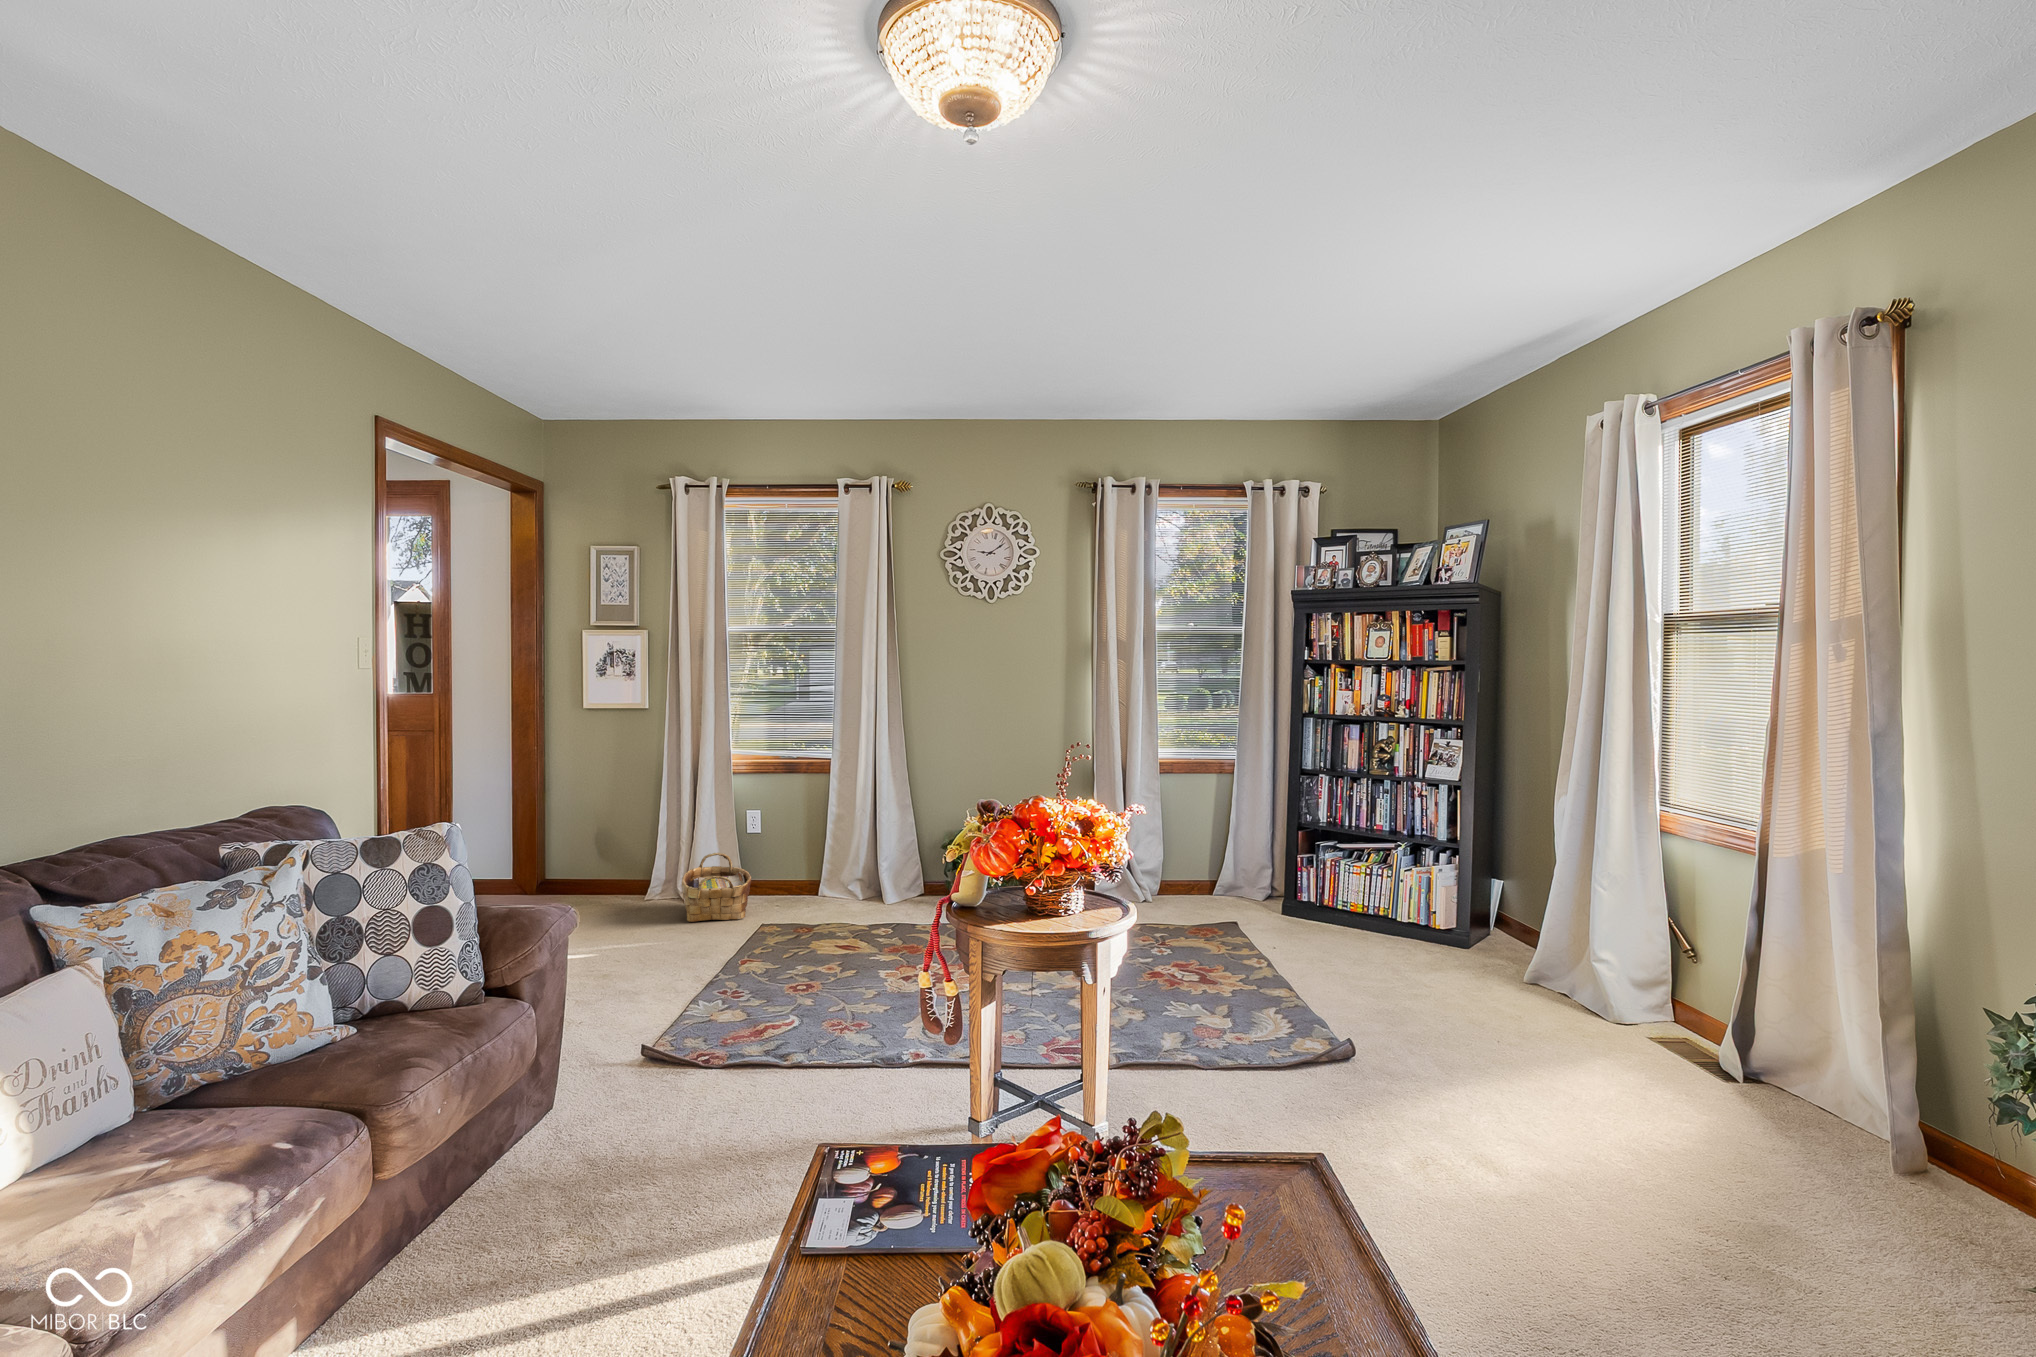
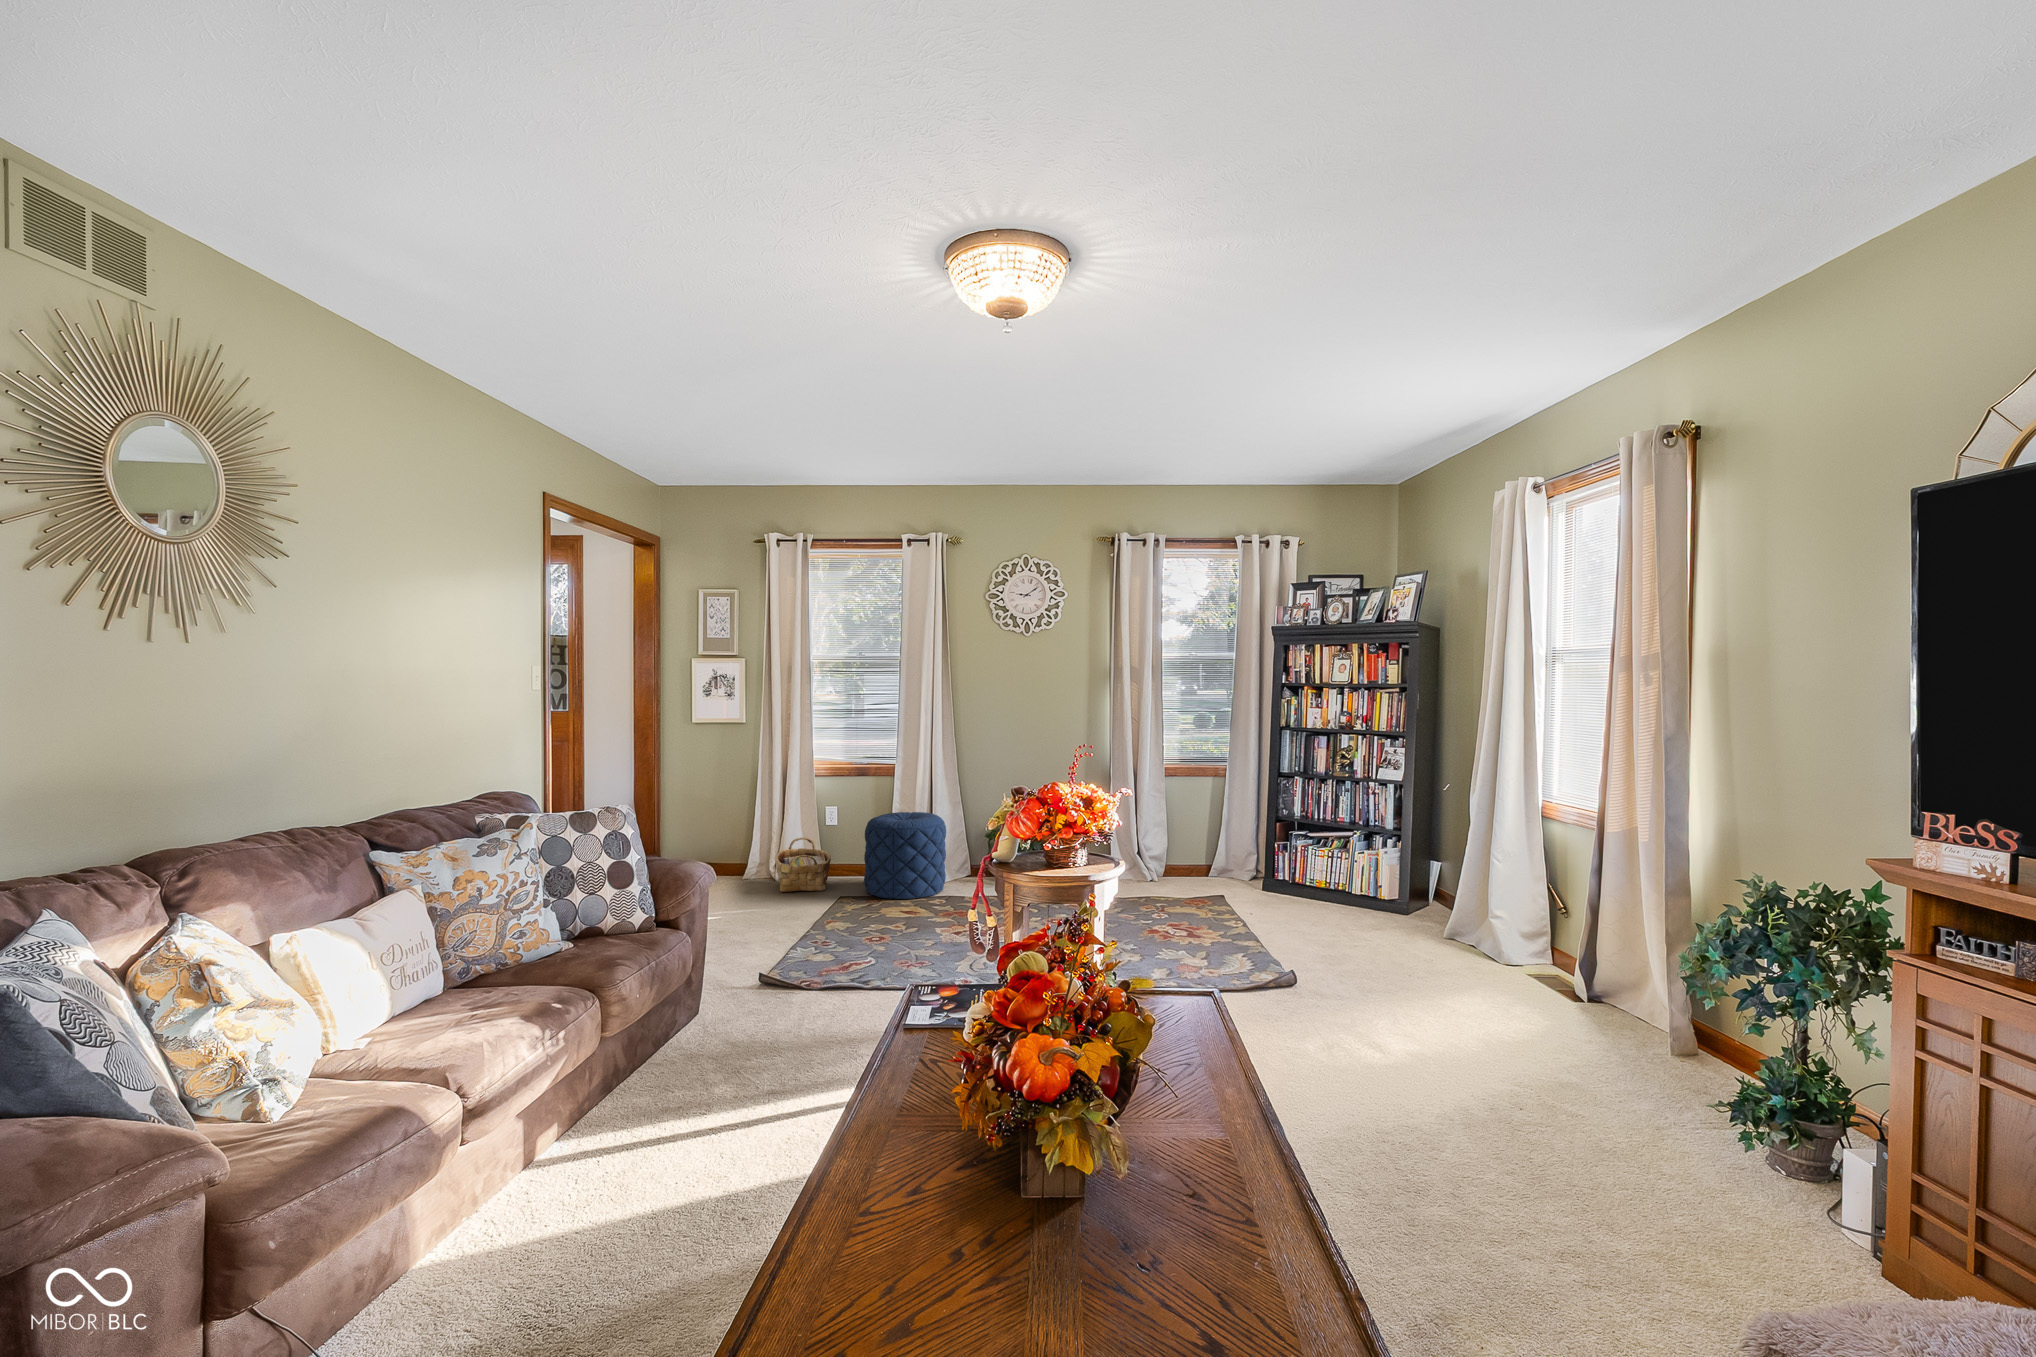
pouf: none [793,821,895,930] -> present [864,812,946,899]

